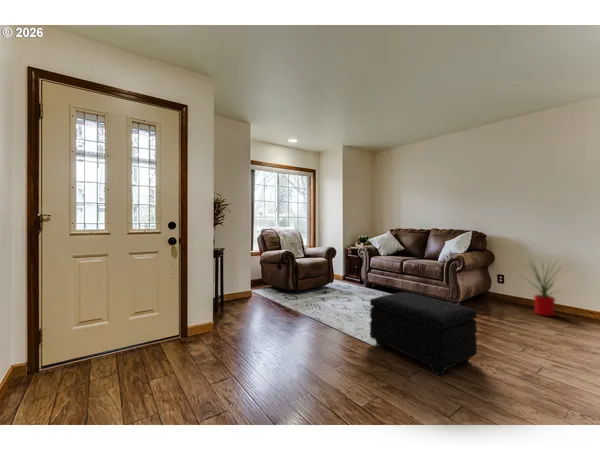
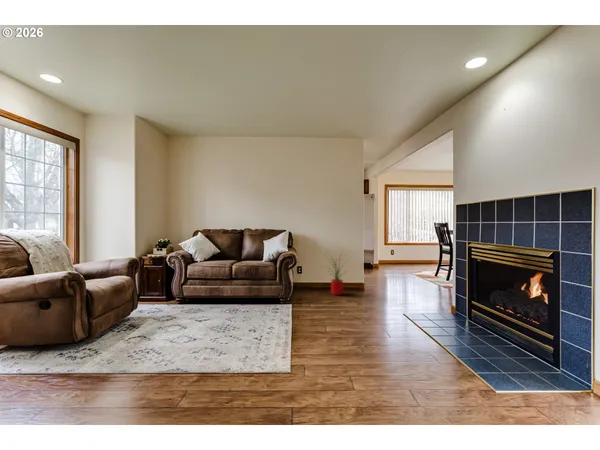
footstool: present [370,292,477,375] -> none [279,303,374,380]

